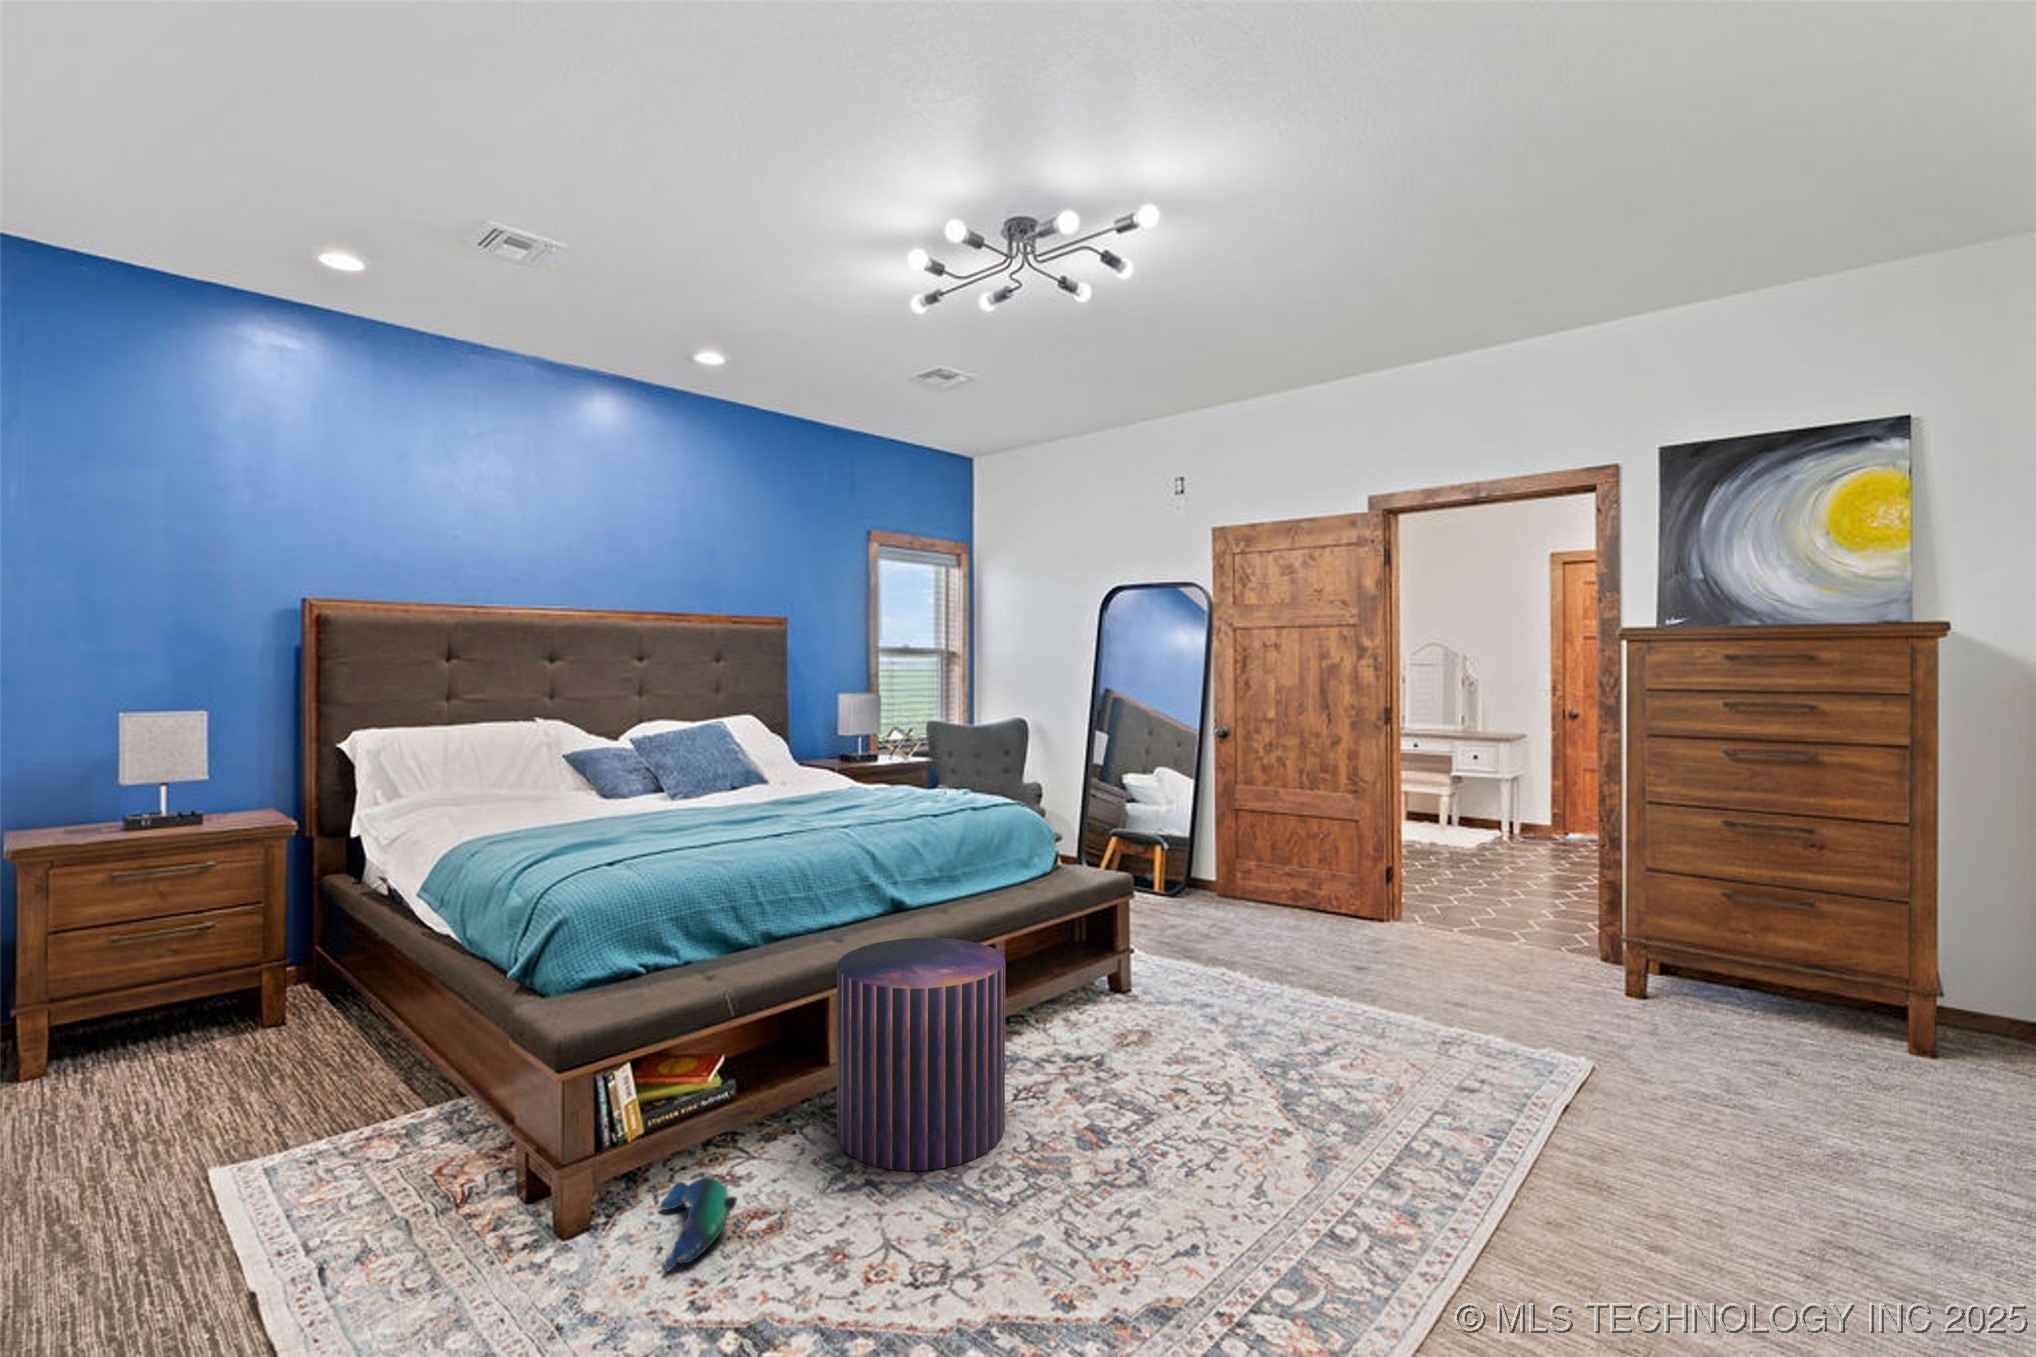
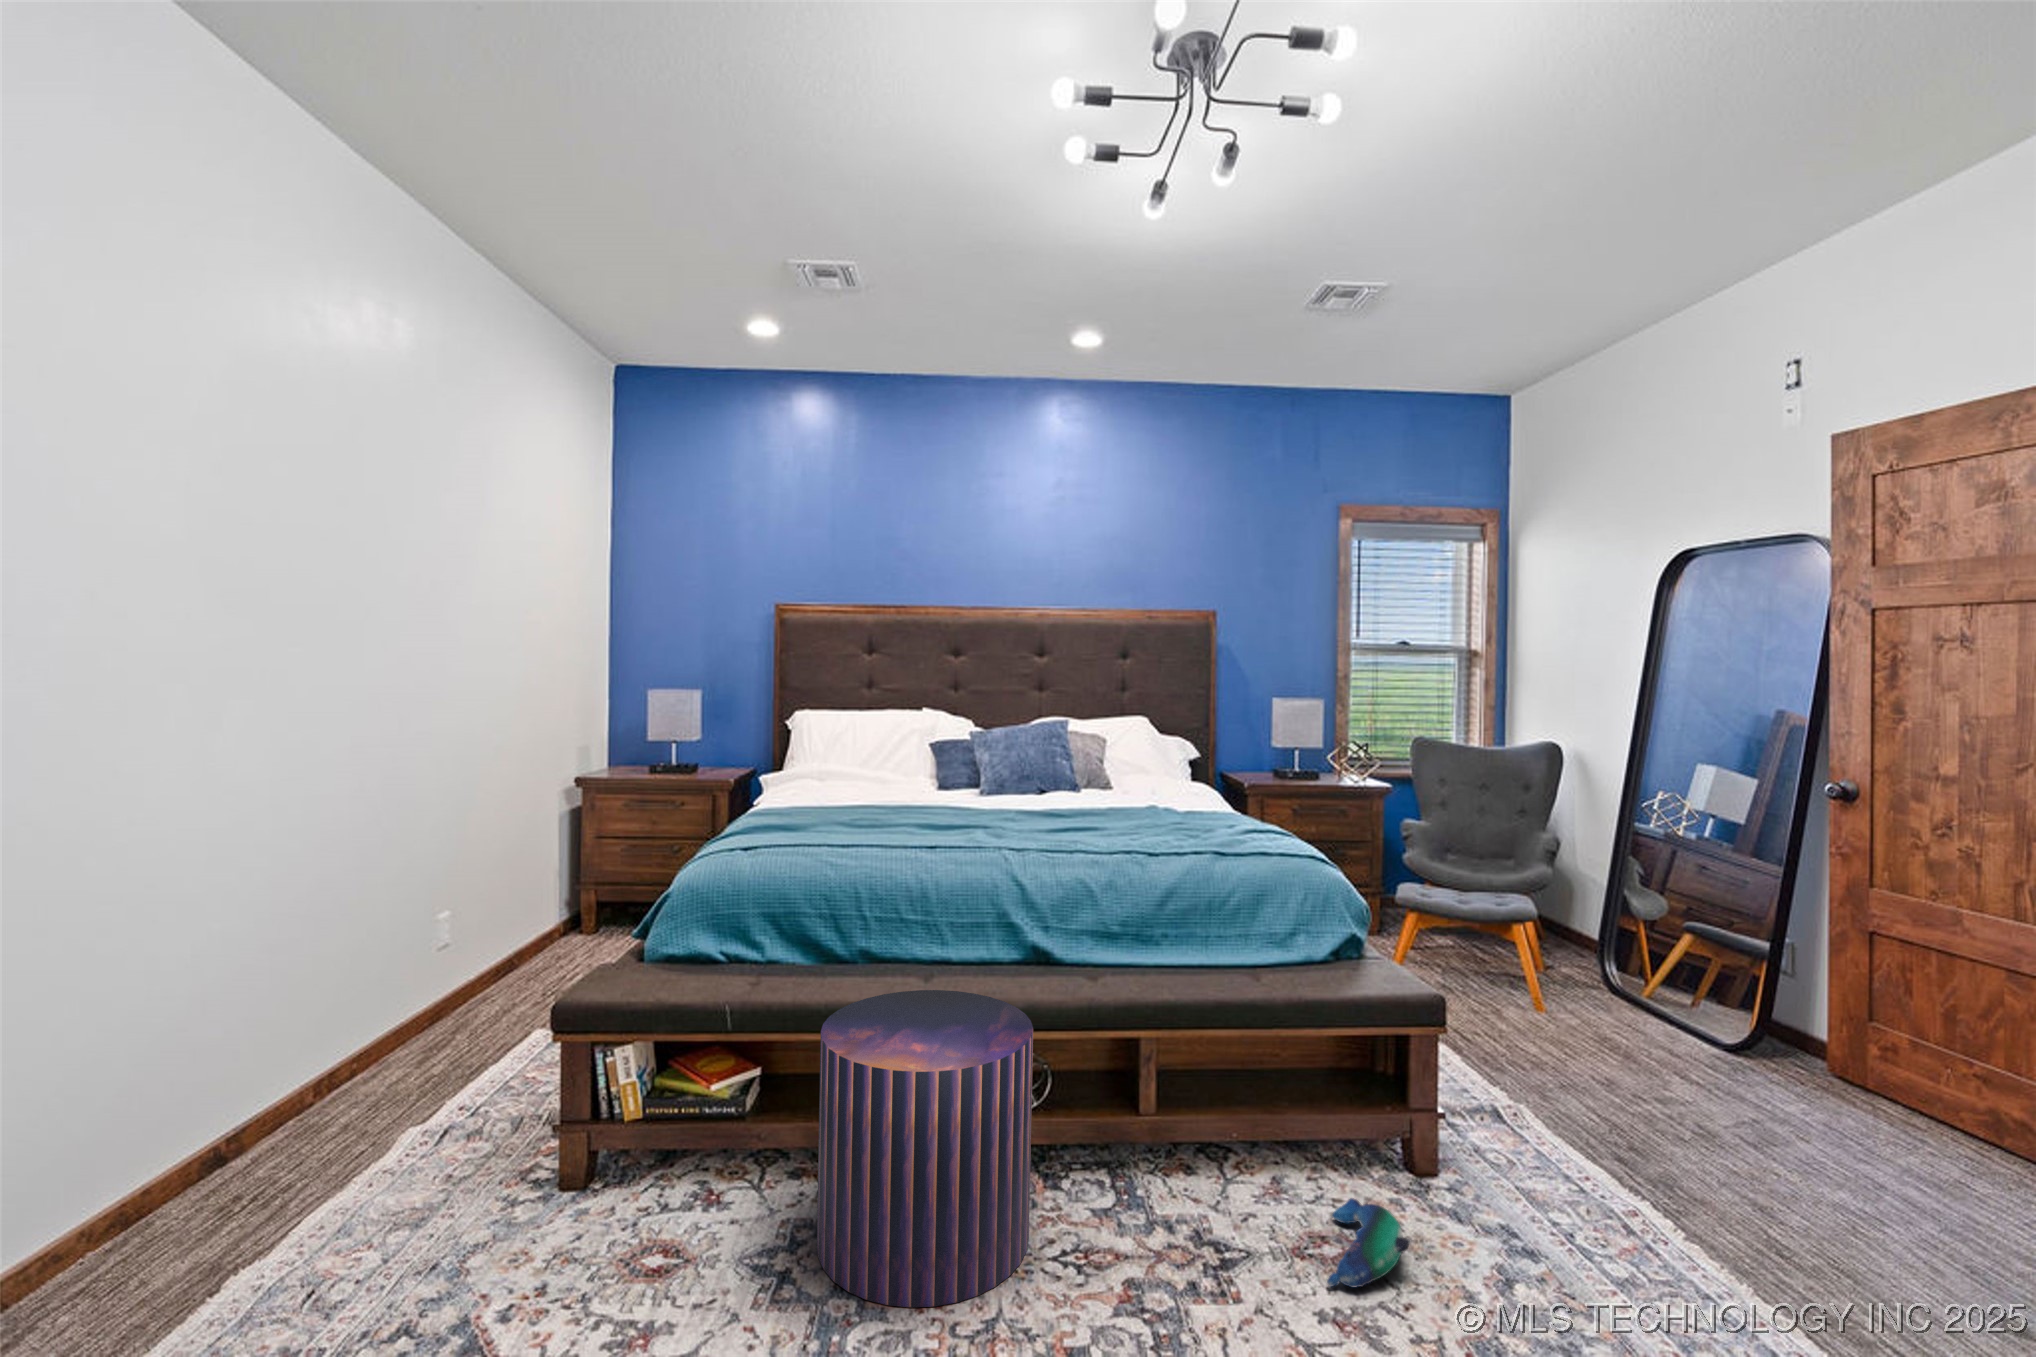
plush toy: present [660,1178,737,1271] -> present [1327,1198,1410,1287]

